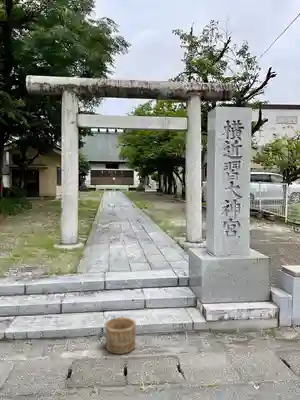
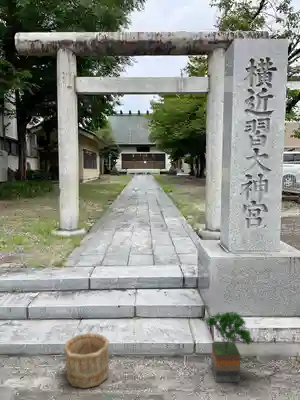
potted tree: none [202,297,235,346] -> present [206,312,251,382]

